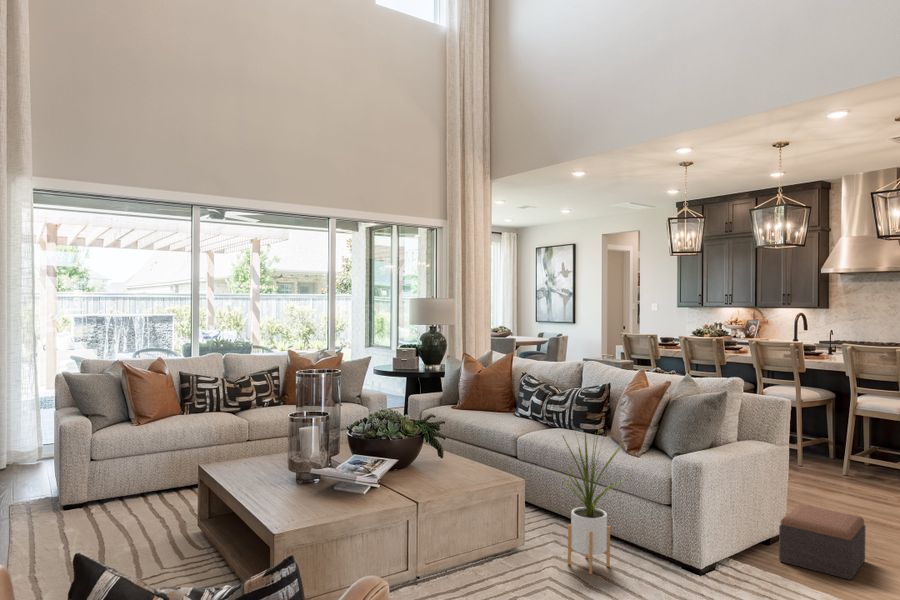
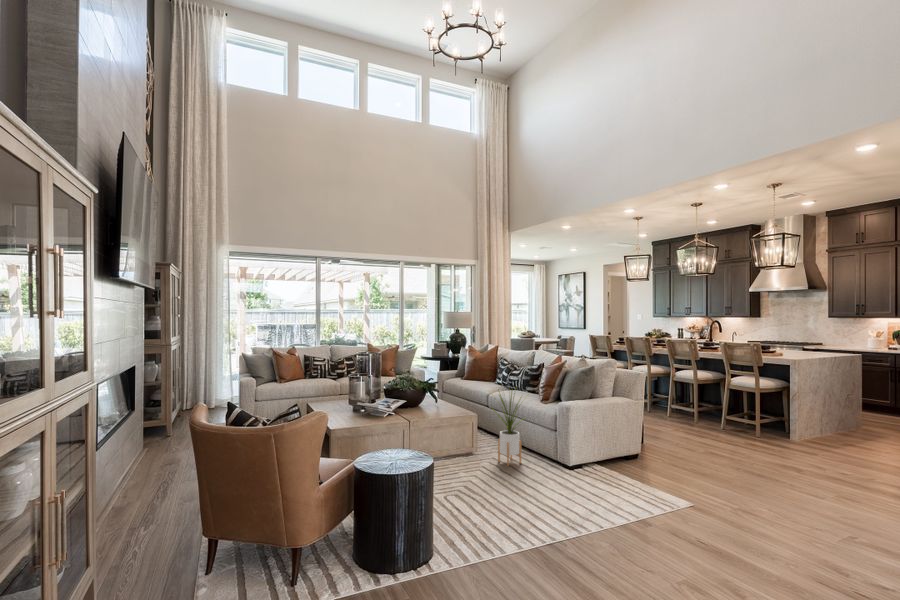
footstool: present [779,504,866,580] -> none [625,435,679,476]

